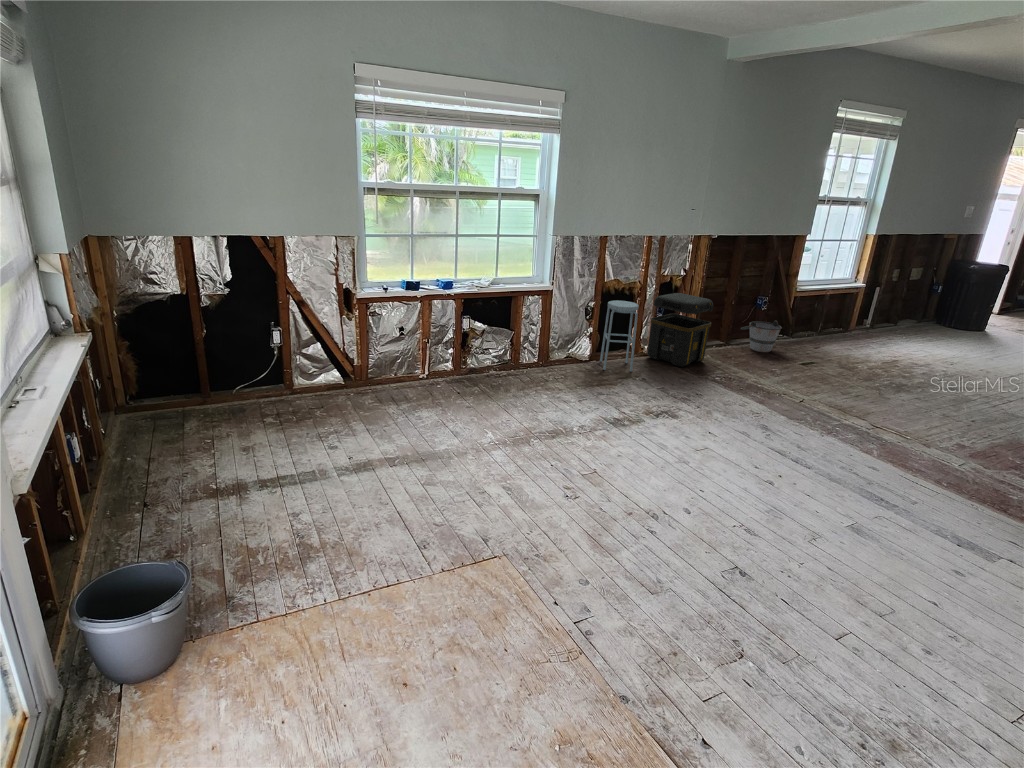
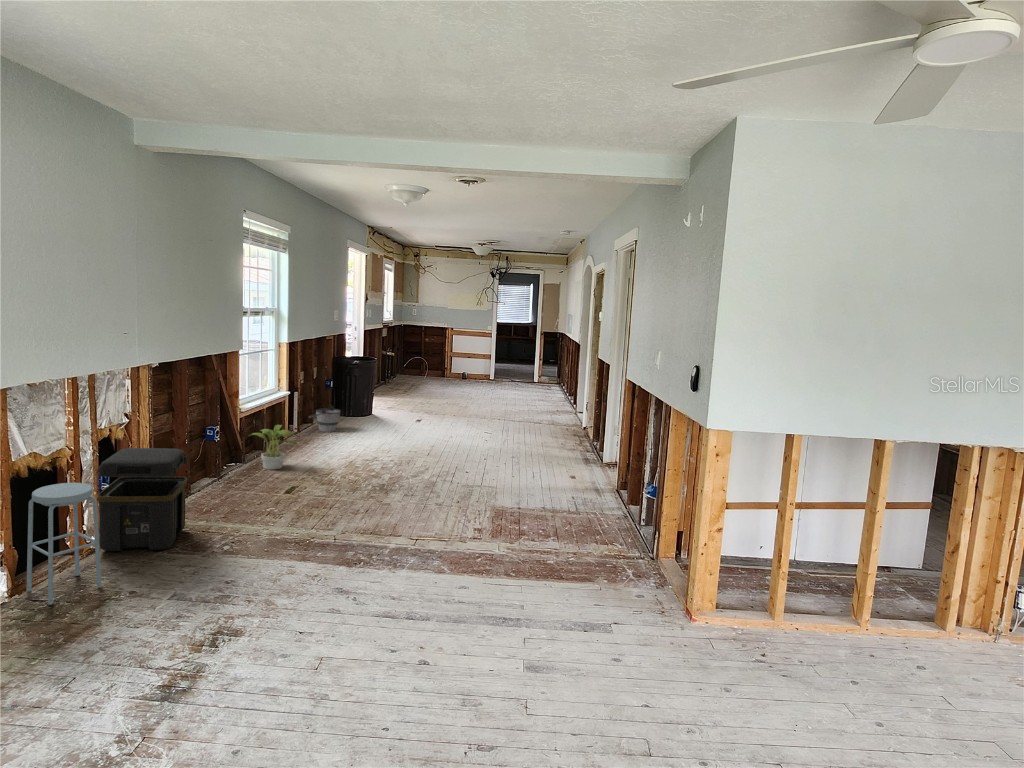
potted plant: none [800,309,842,348] -> present [252,425,297,469]
bucket: present [741,321,782,352] -> present [309,406,341,432]

